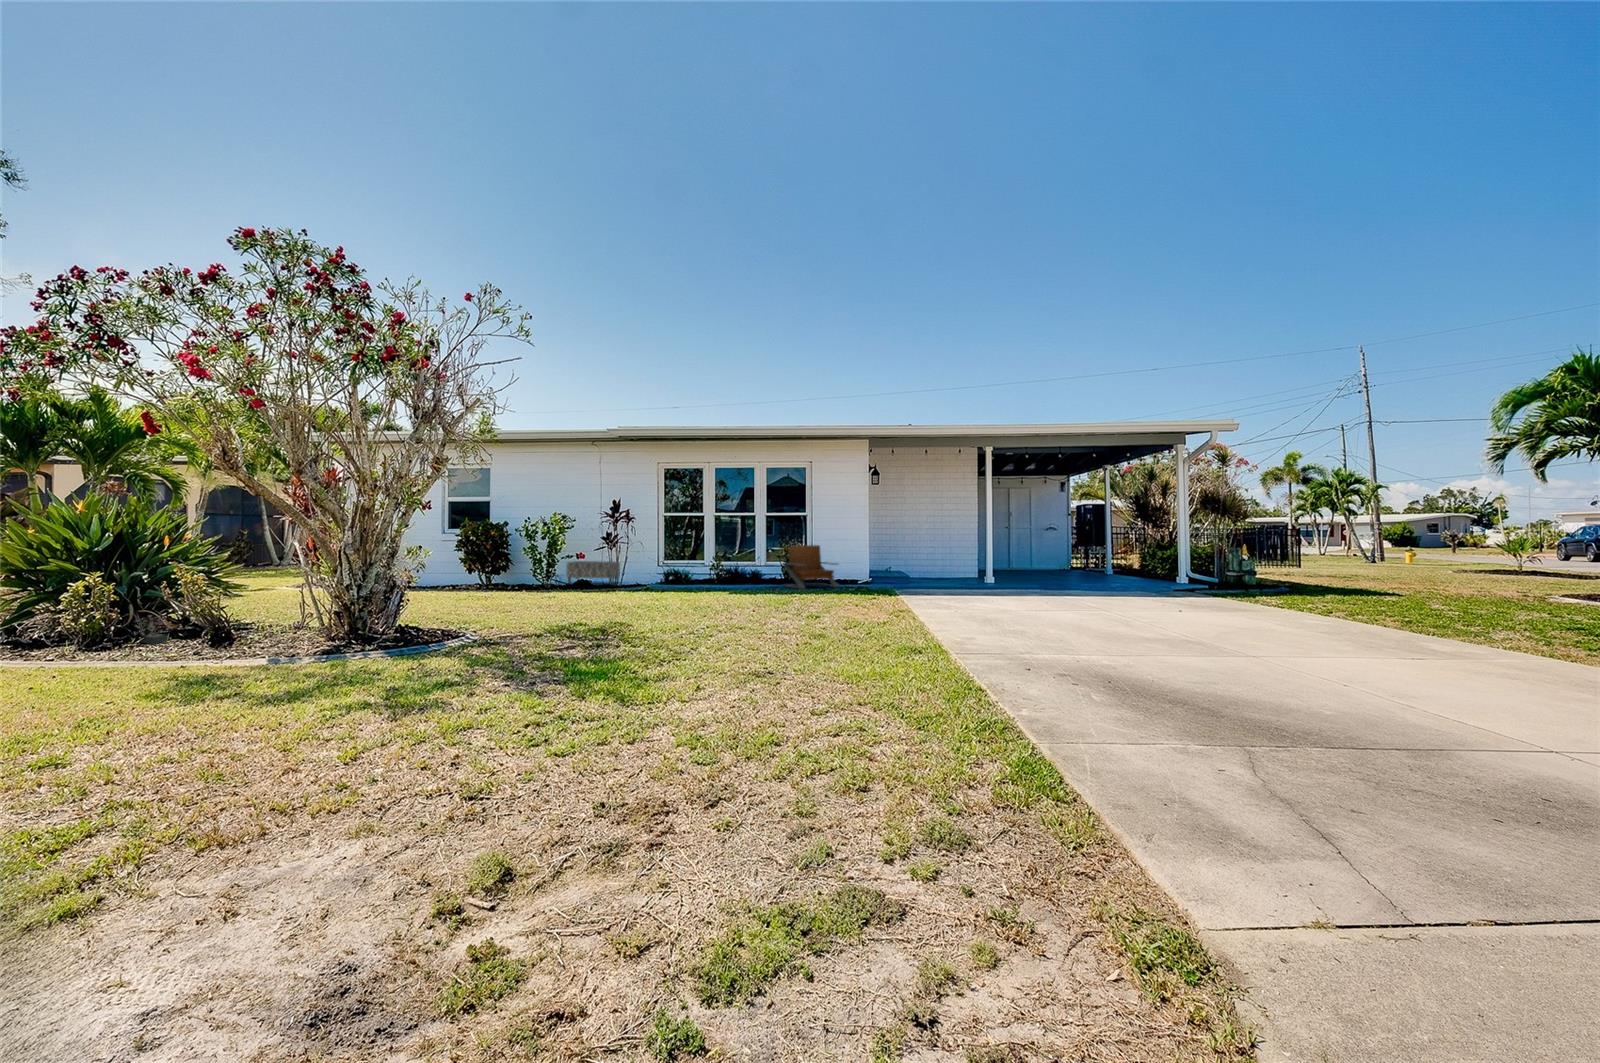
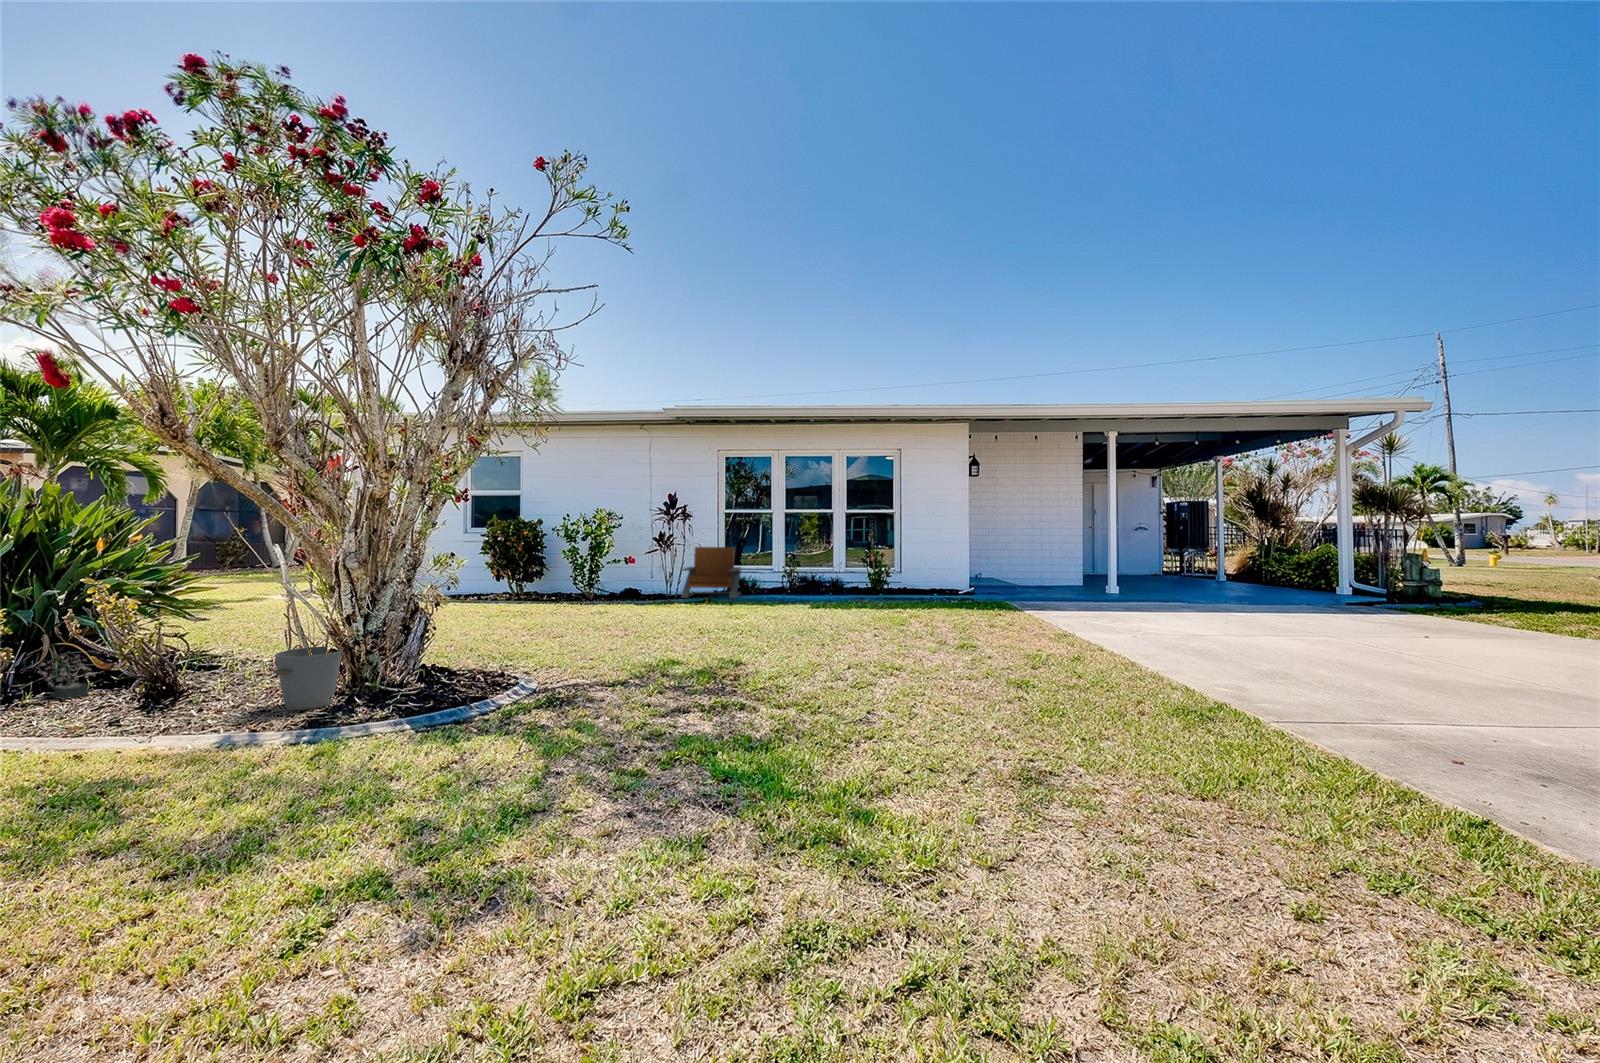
lounge chair: present [783,545,838,589] -> present [681,547,741,599]
bench: present [567,561,620,584] -> none [614,566,676,596]
bucket: none [296,608,344,649] -> present [271,646,343,710]

